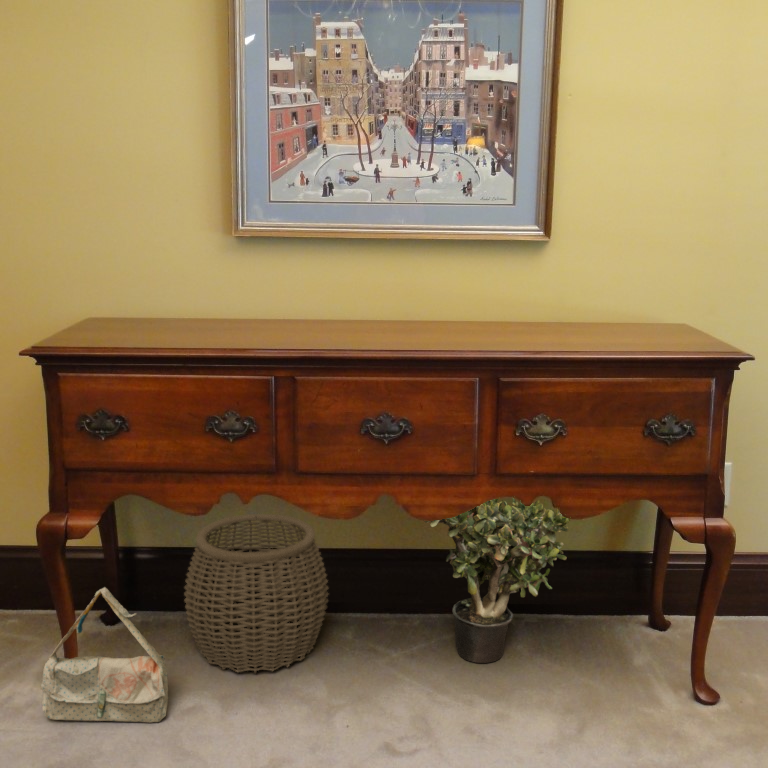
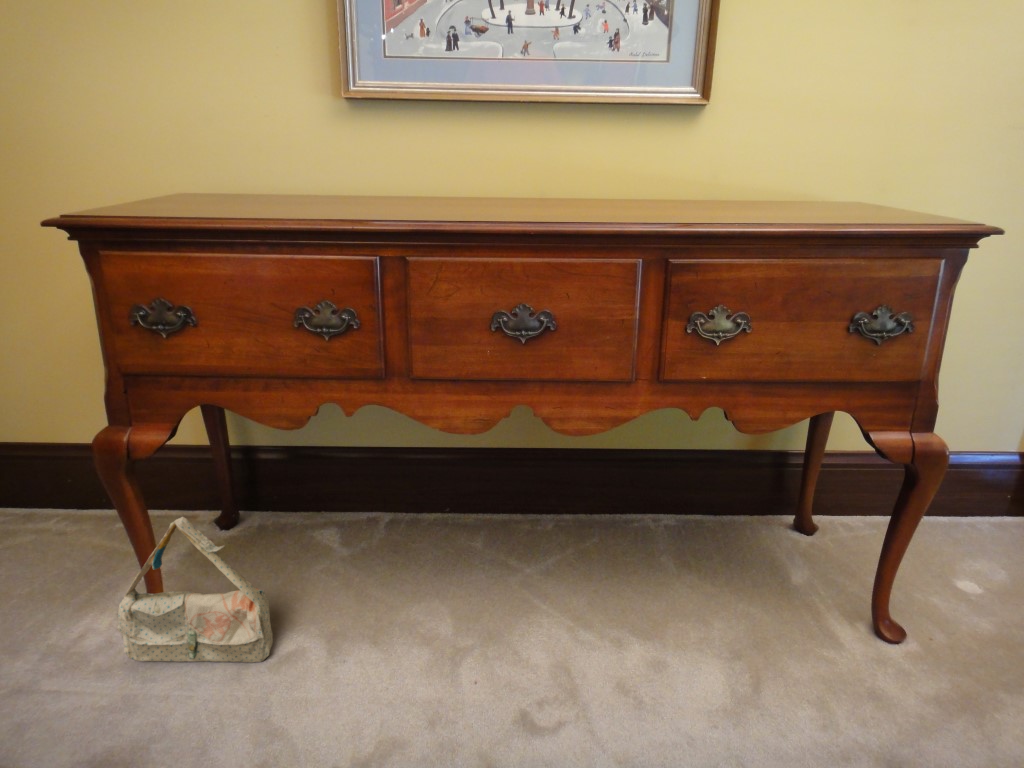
potted plant: present [424,498,571,663] -> none [546,382,726,576]
woven basket: present [184,514,328,673] -> none [300,417,458,593]

